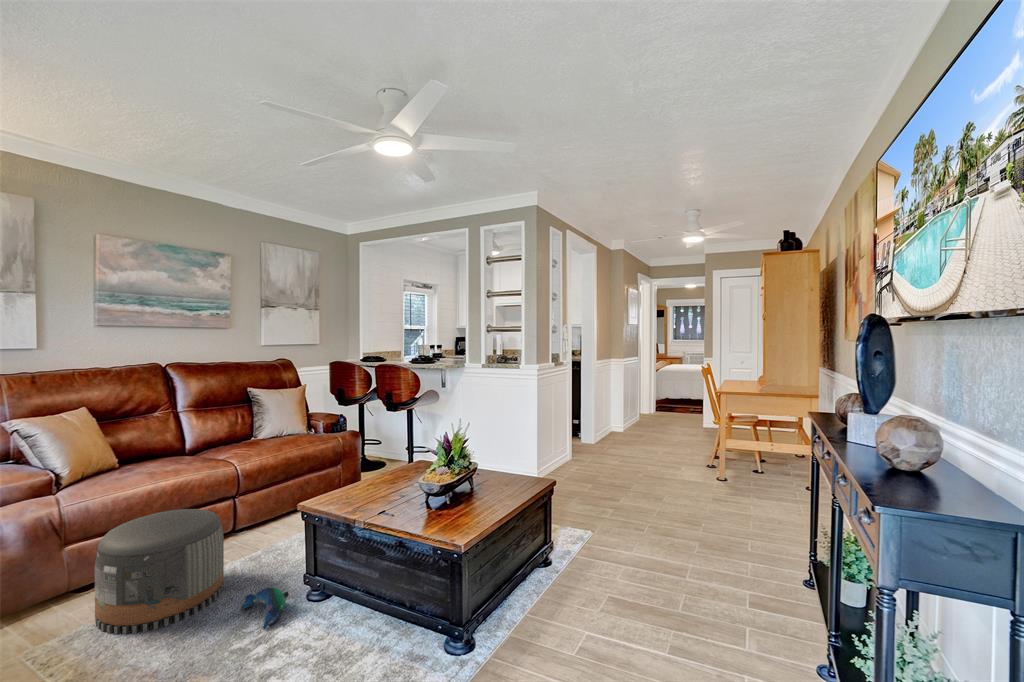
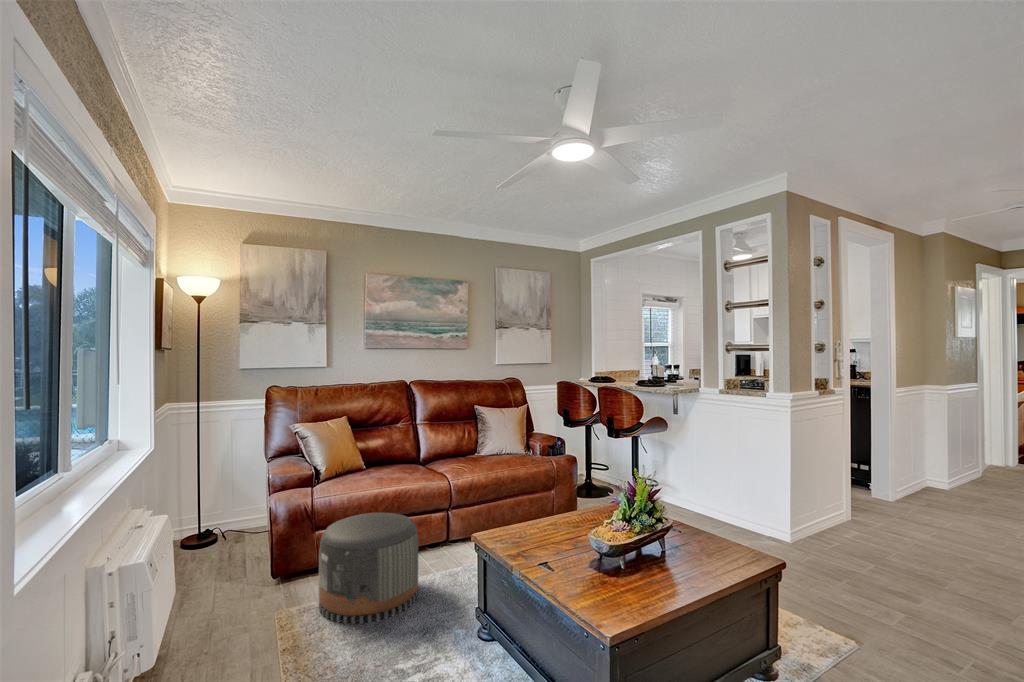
plush toy: present [241,587,289,630] -> none [420,611,459,657]

